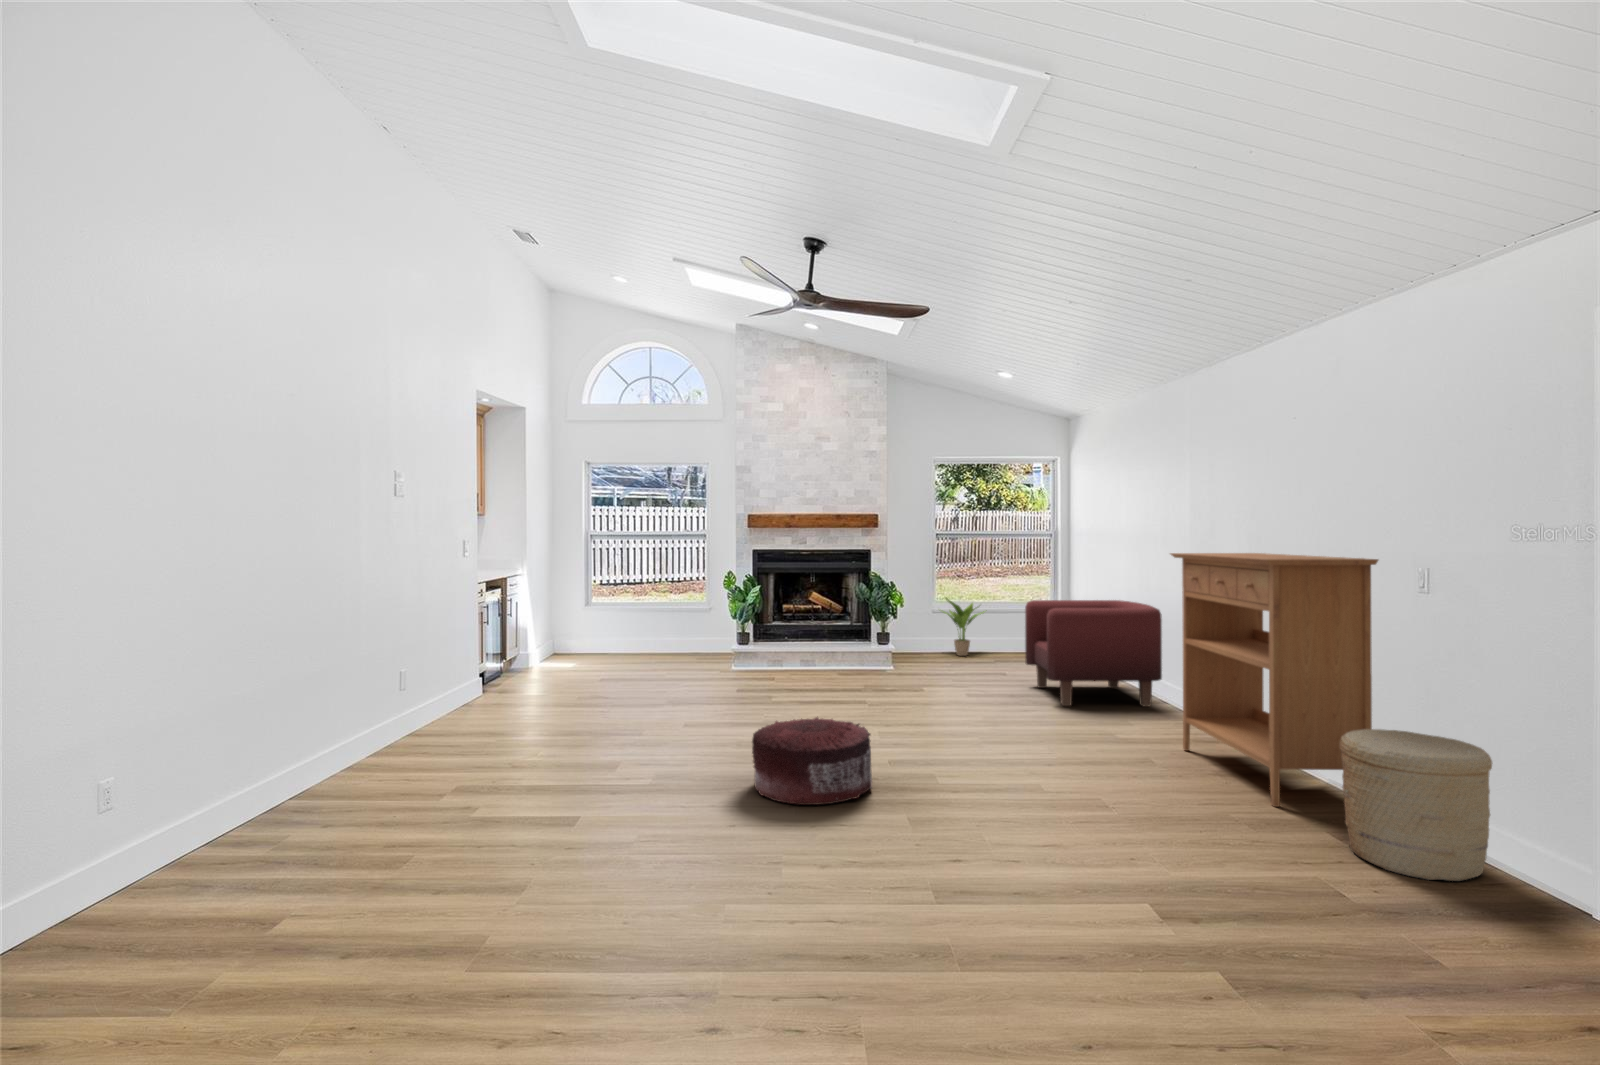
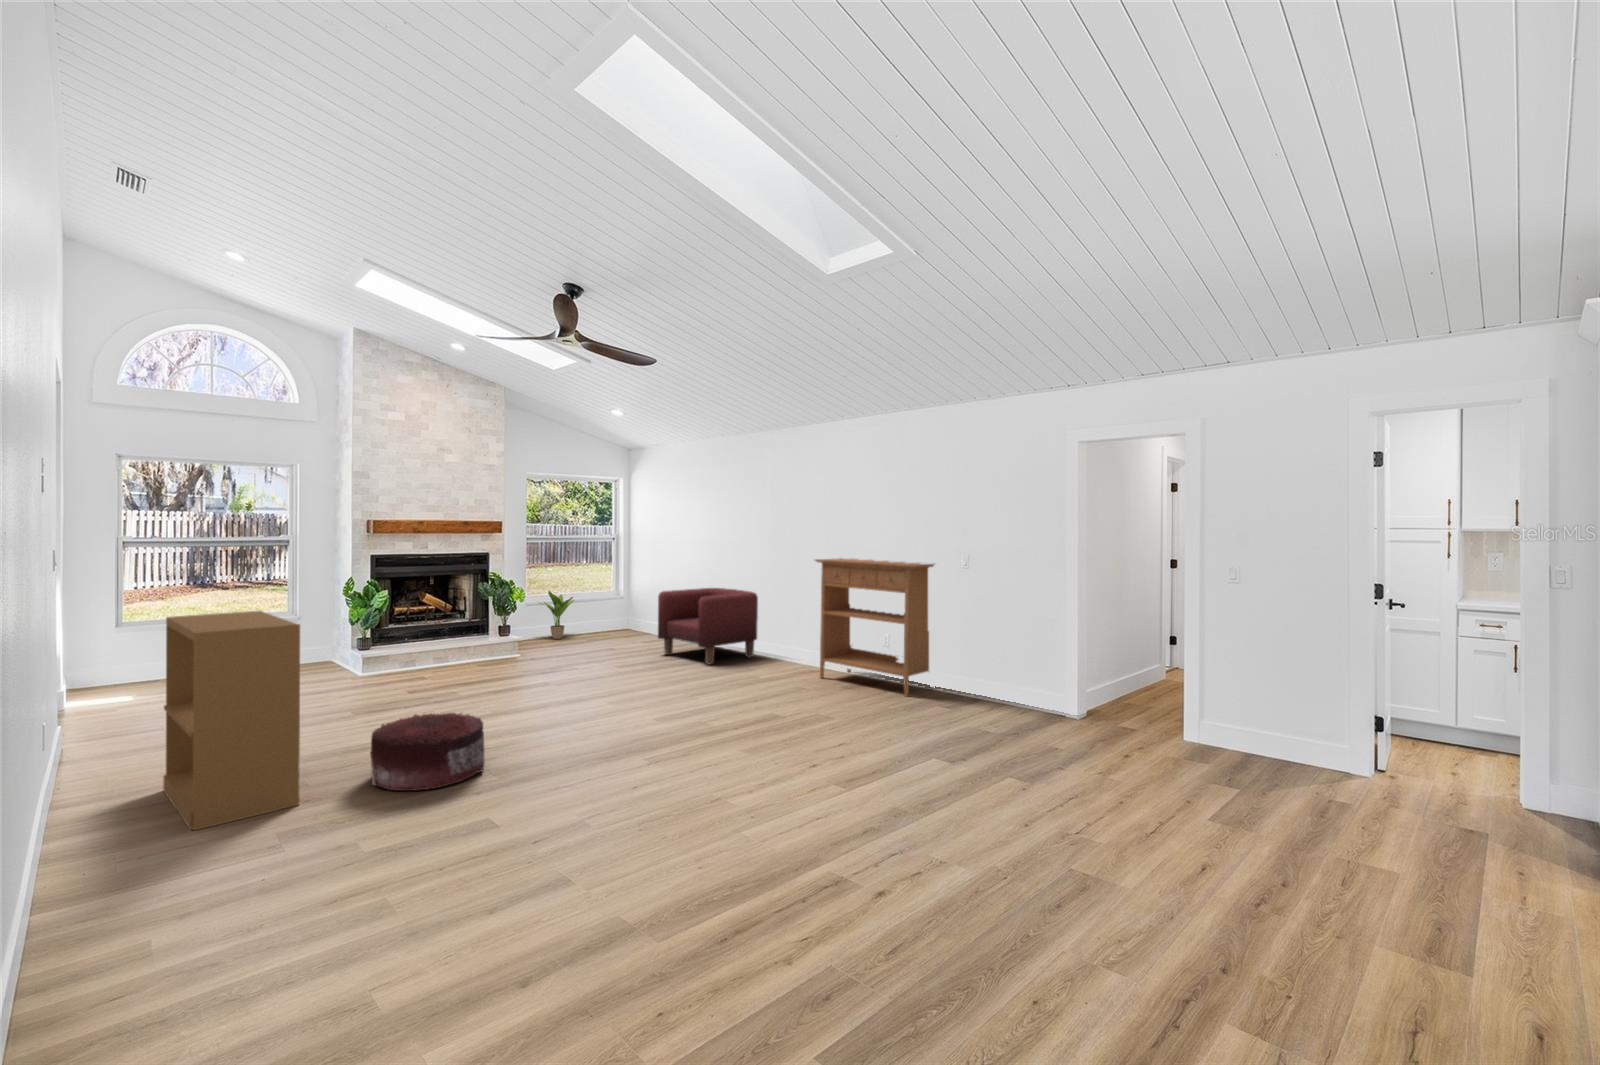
bookshelf: none [376,584,497,753] -> present [163,611,300,830]
pouf: present [752,717,872,805] -> present [371,713,485,791]
woven basket: present [1340,729,1492,881] -> none [955,647,1014,712]

